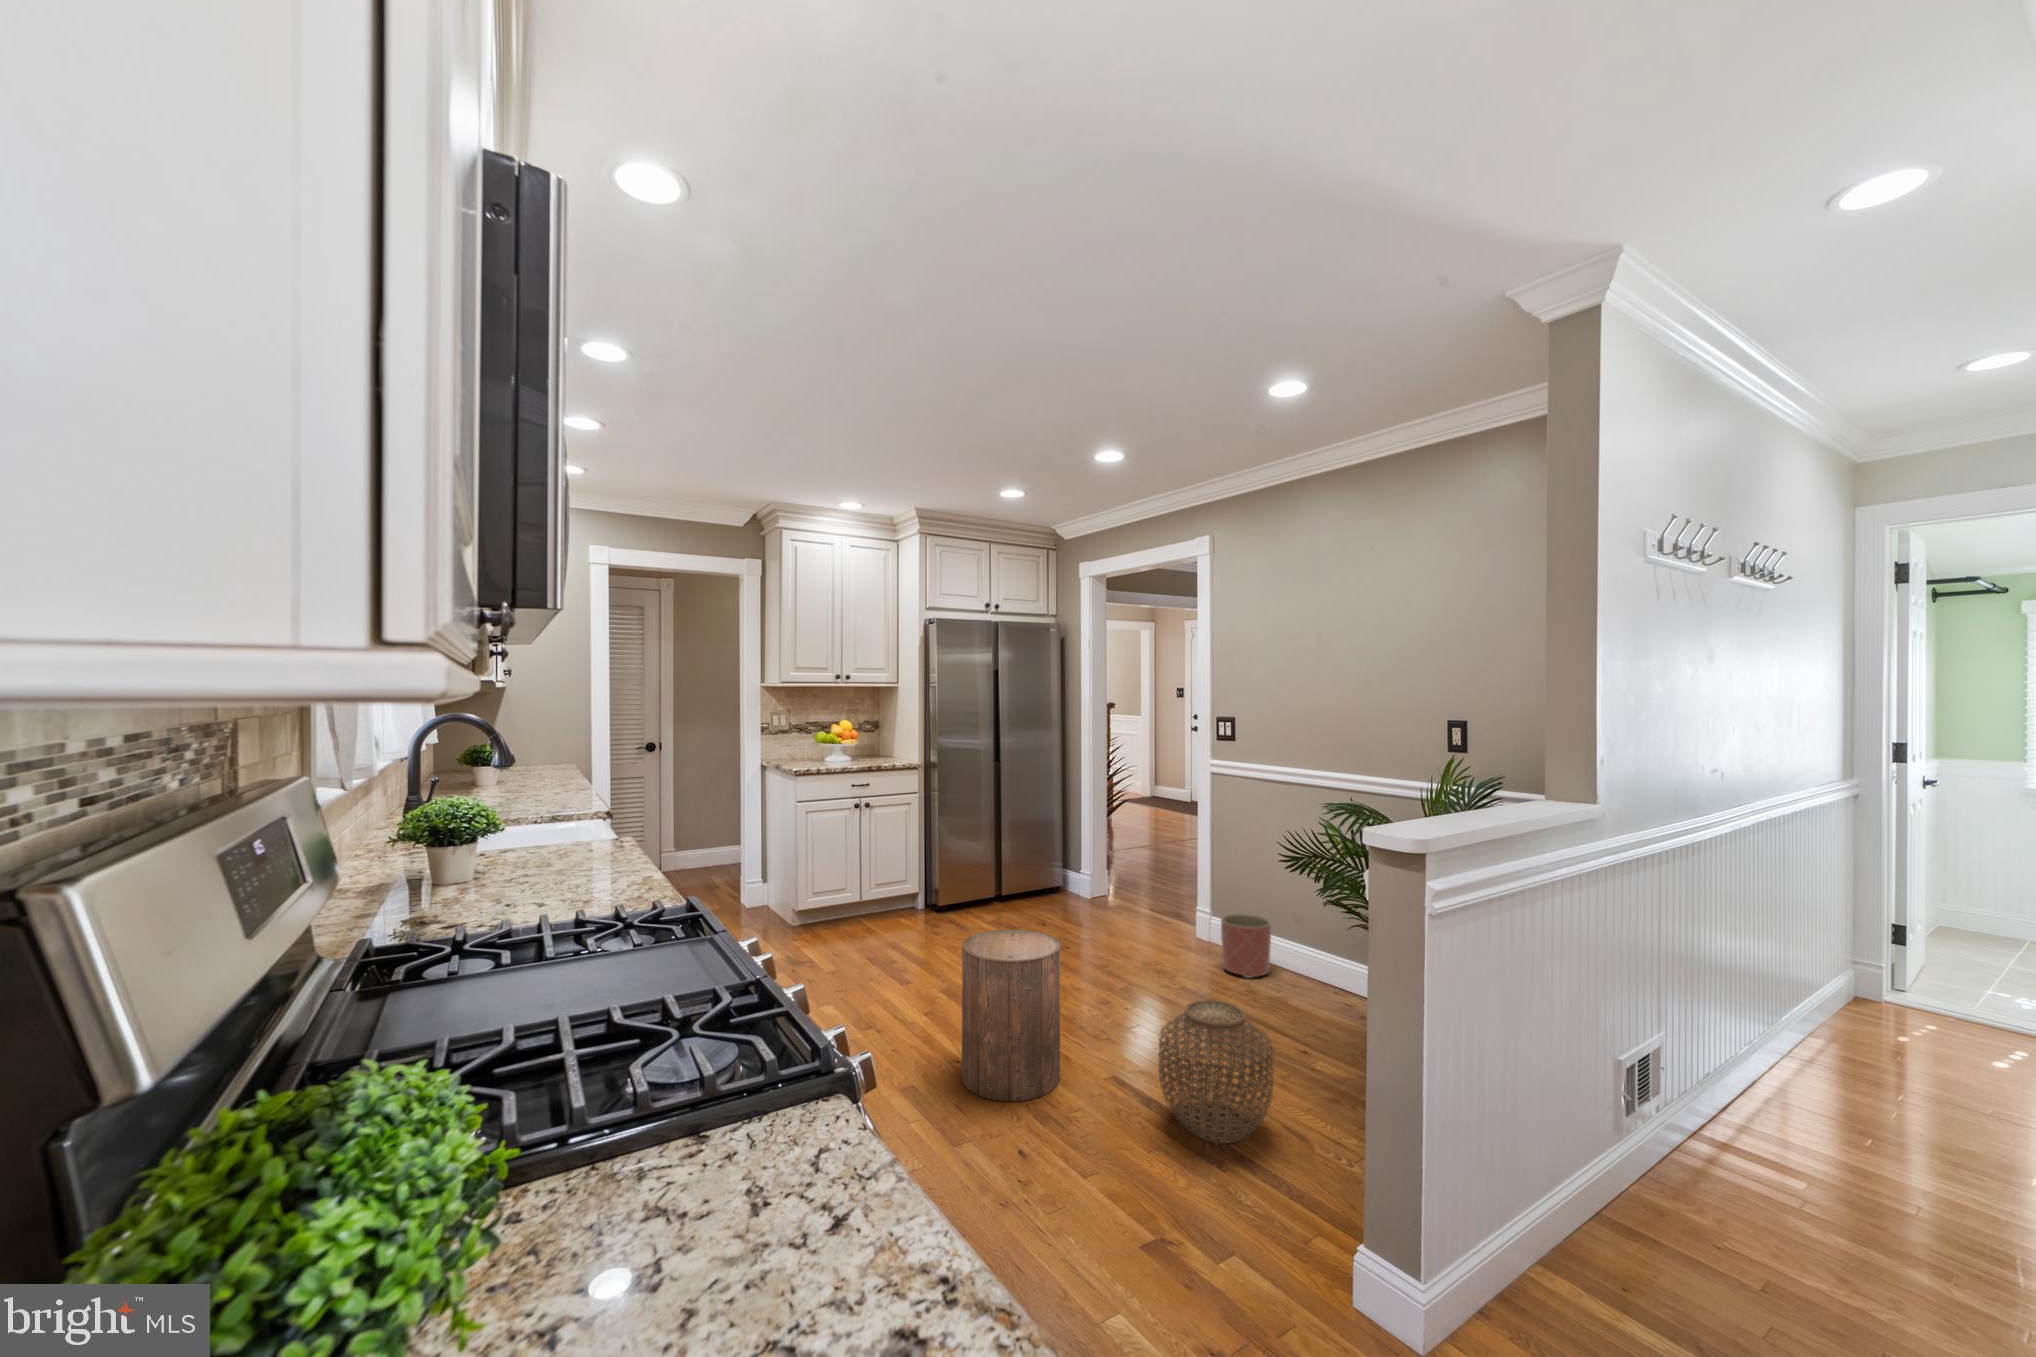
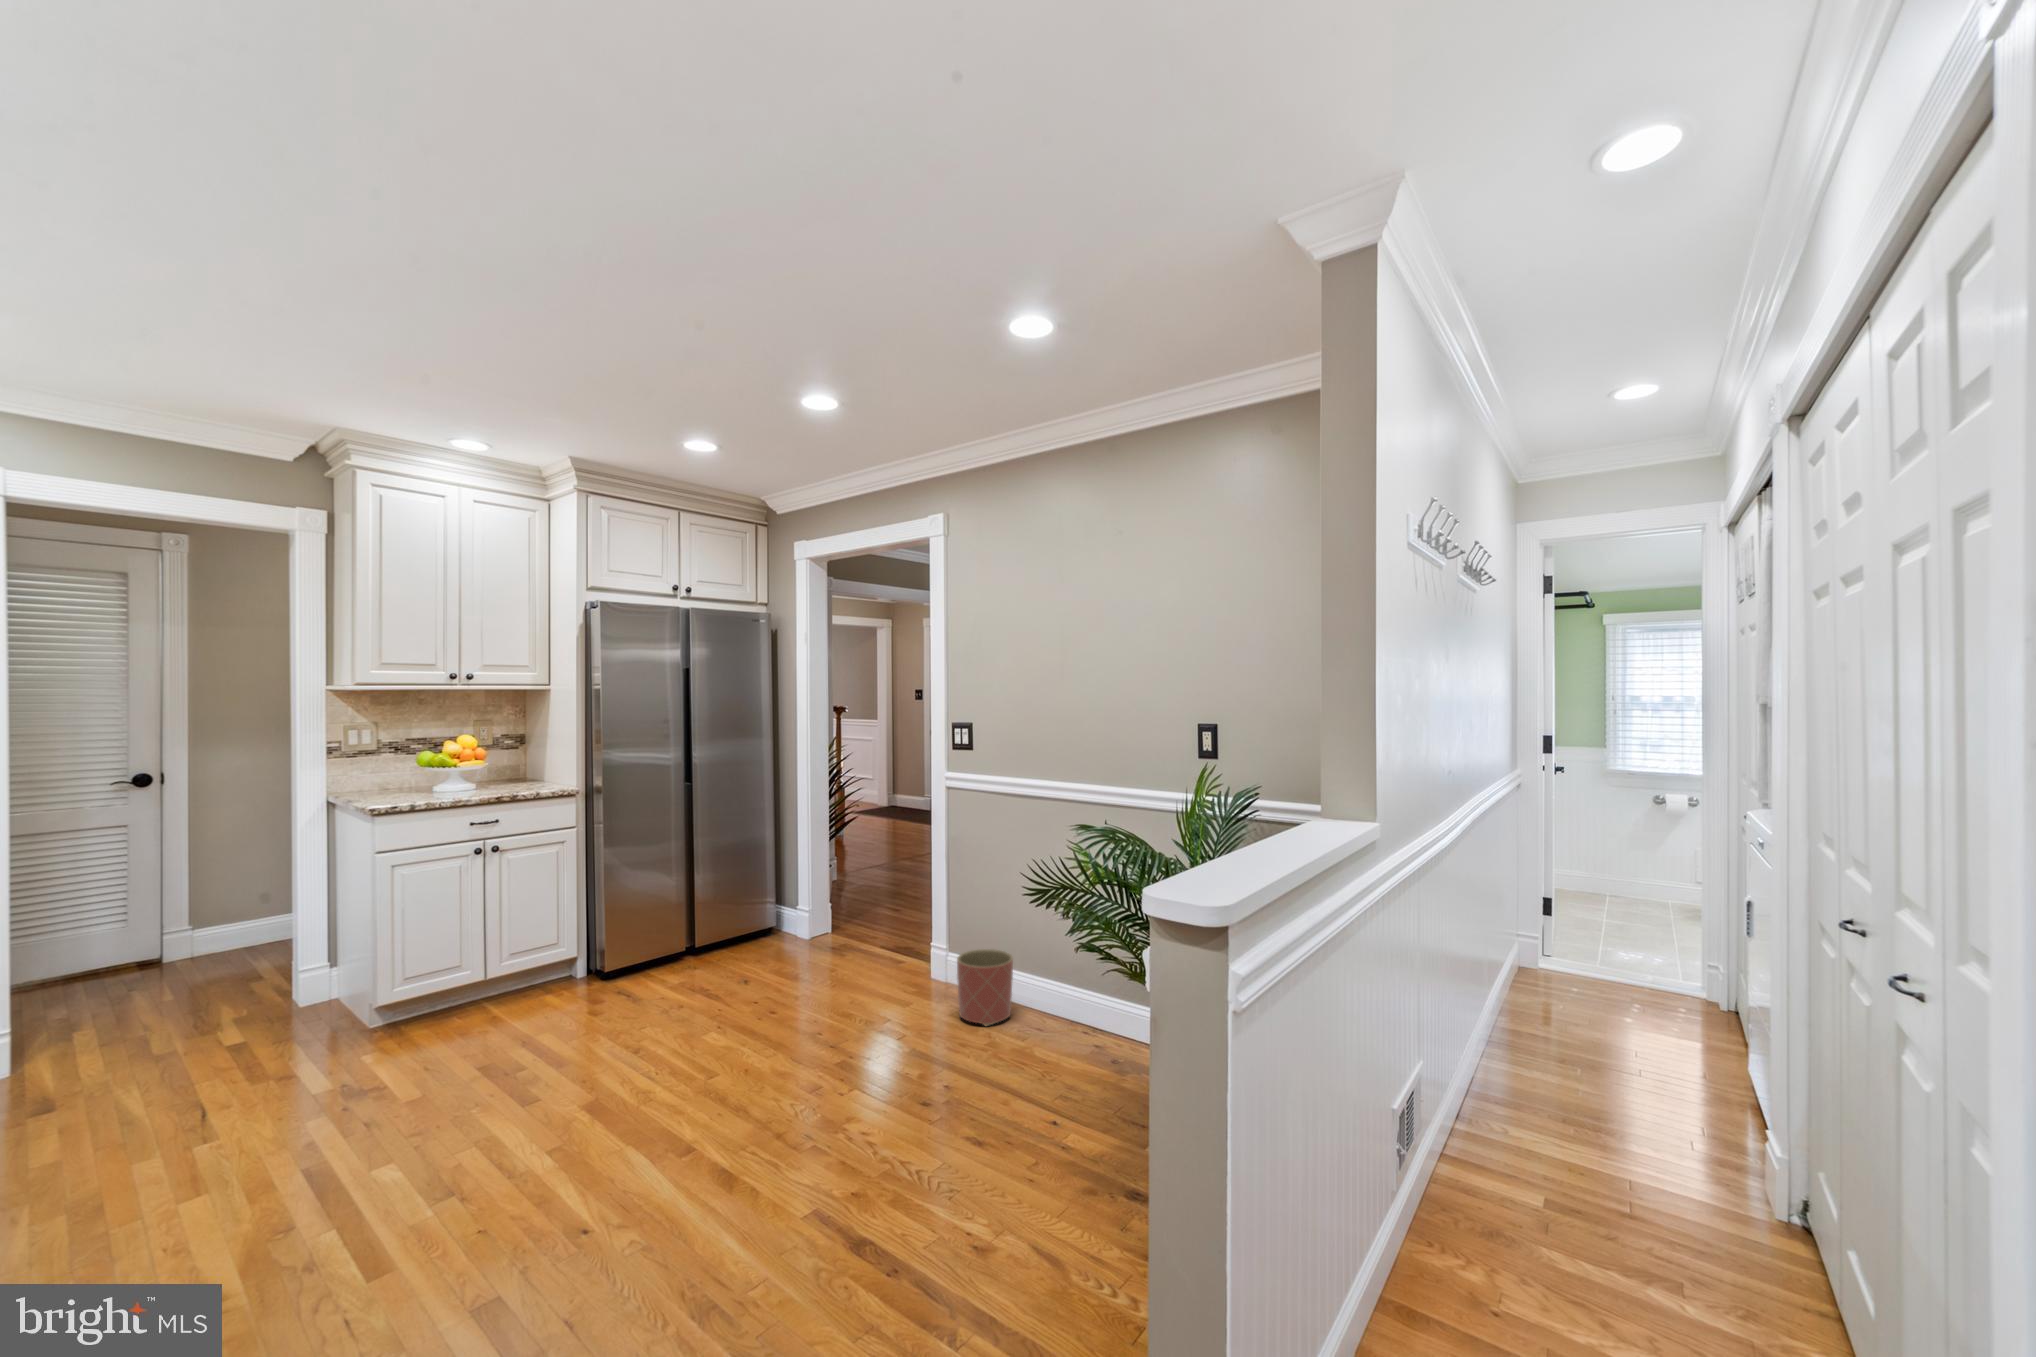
stool: present [962,930,1060,1101] -> none [593,1019,742,1279]
woven basket: present [1159,1000,1273,1143] -> none [873,1088,1018,1282]

